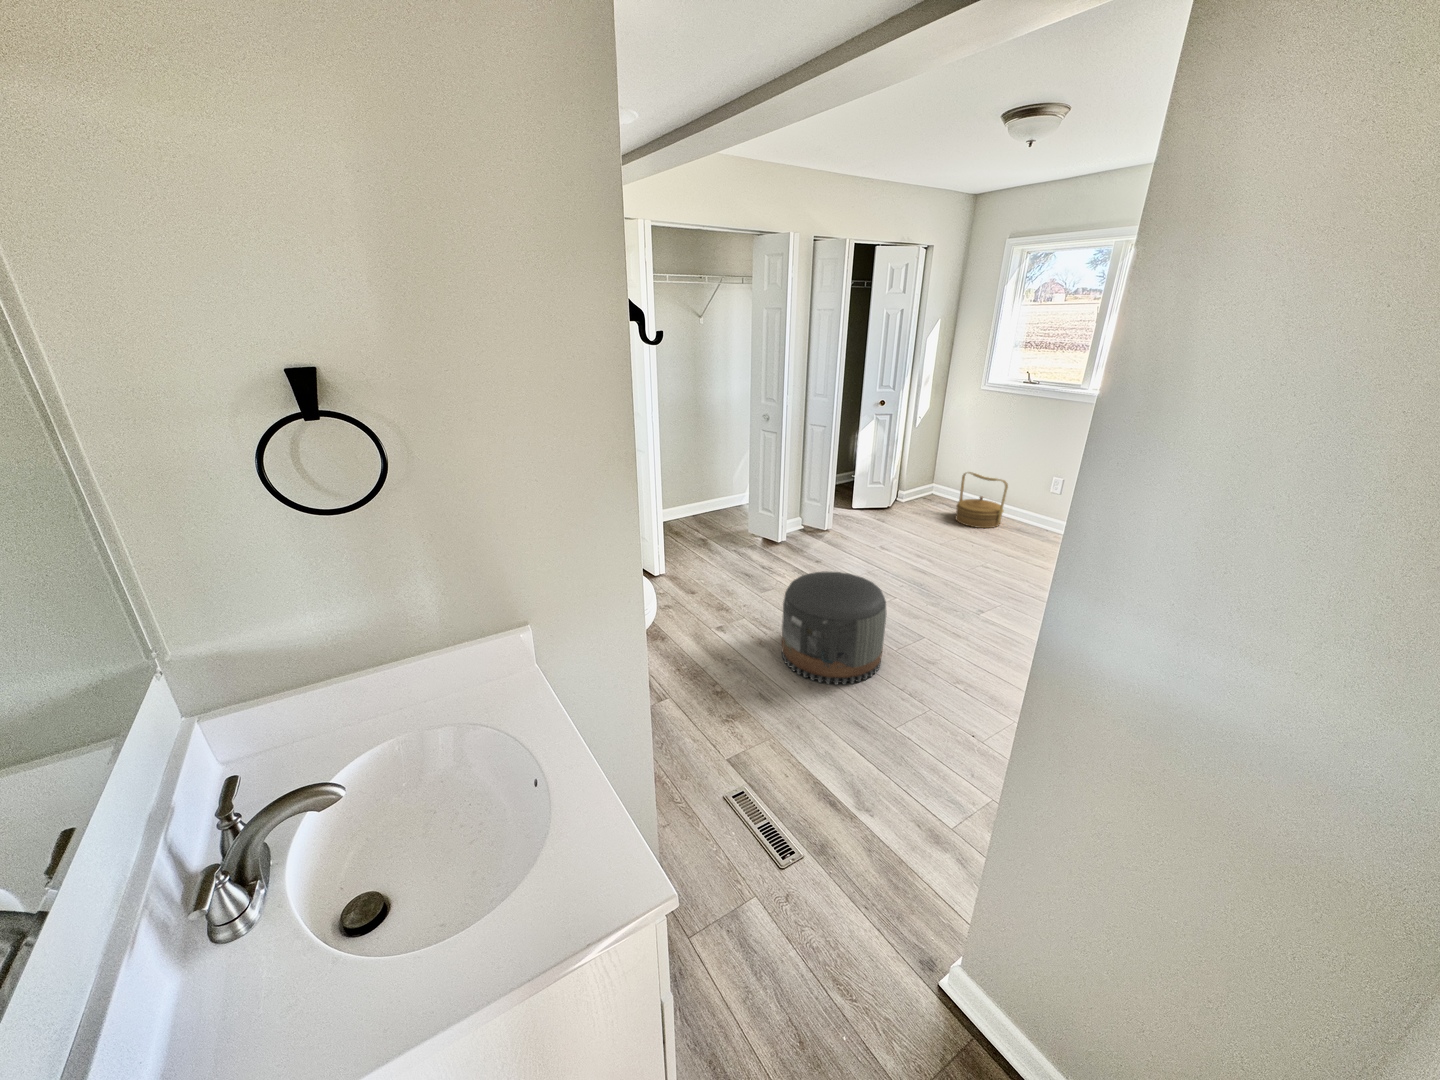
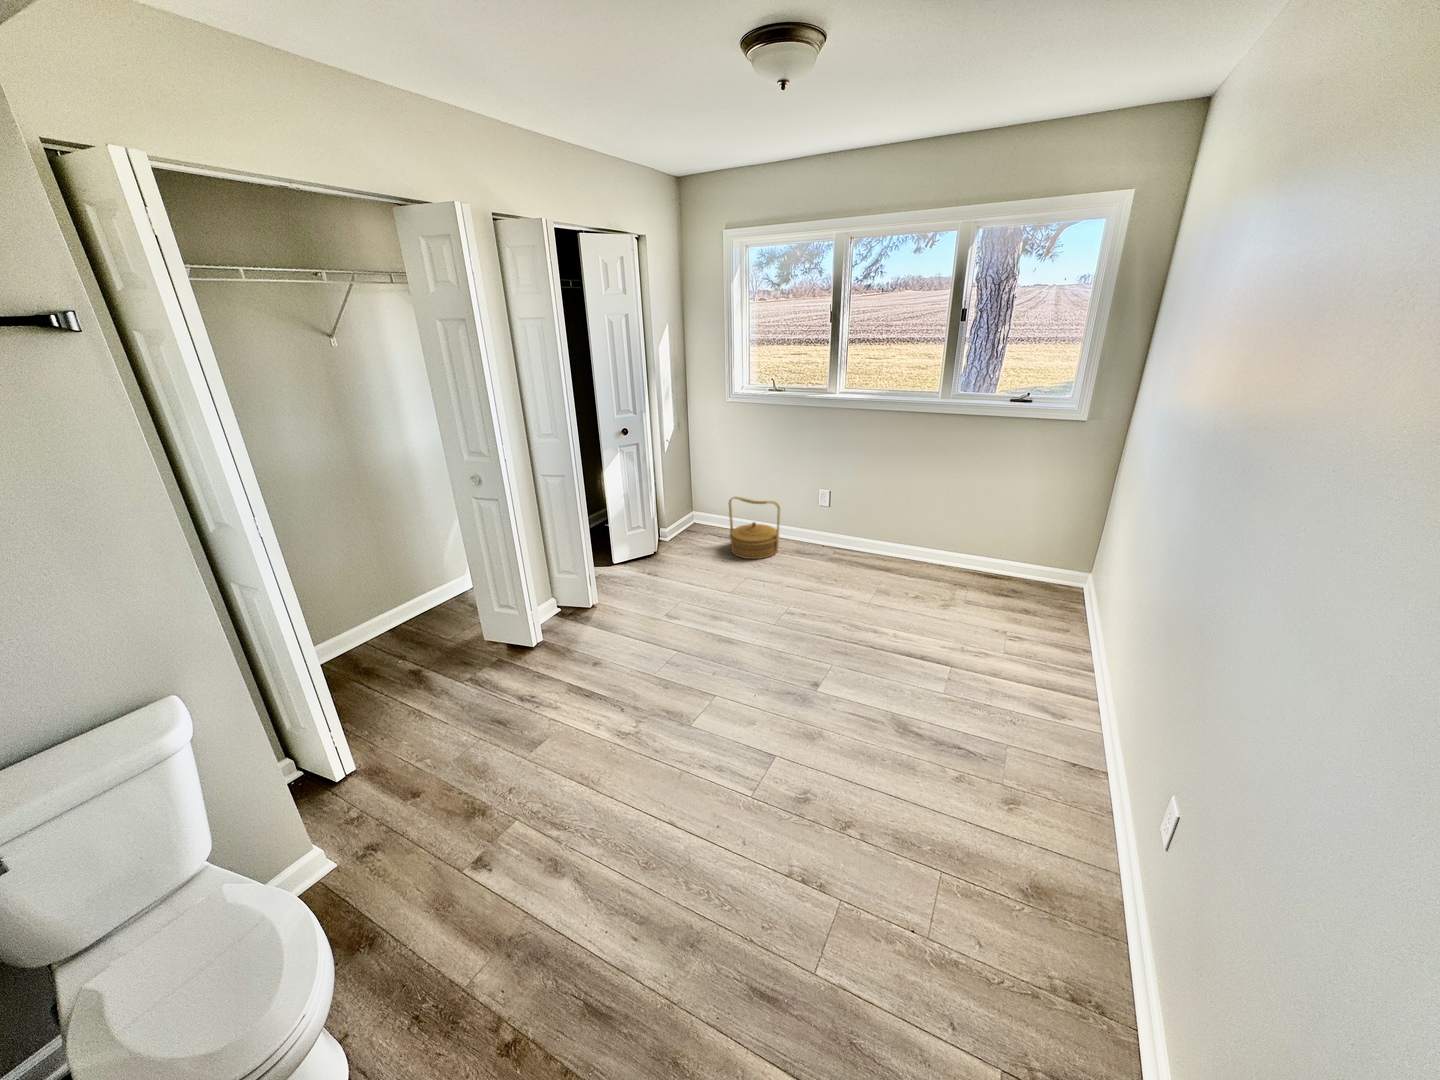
pouf: present [782,571,887,685] -> none [584,715,747,924]

